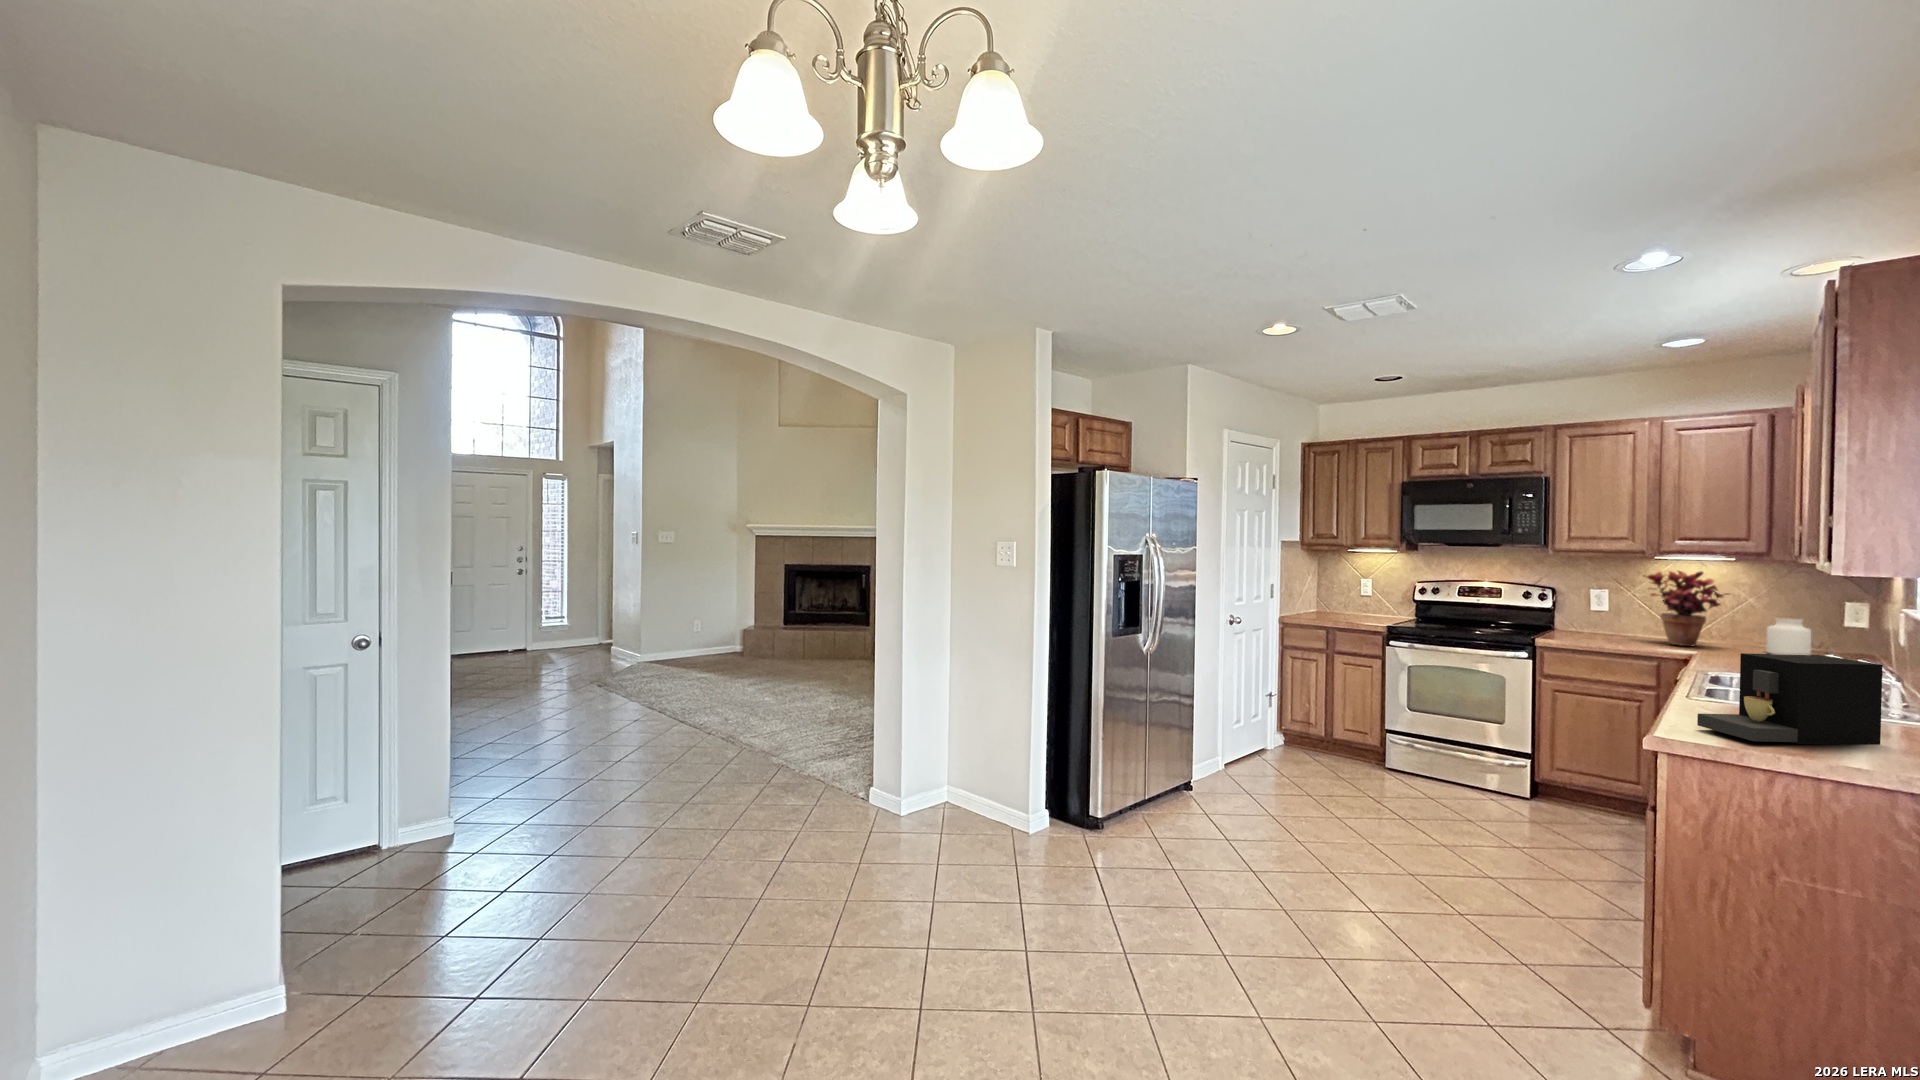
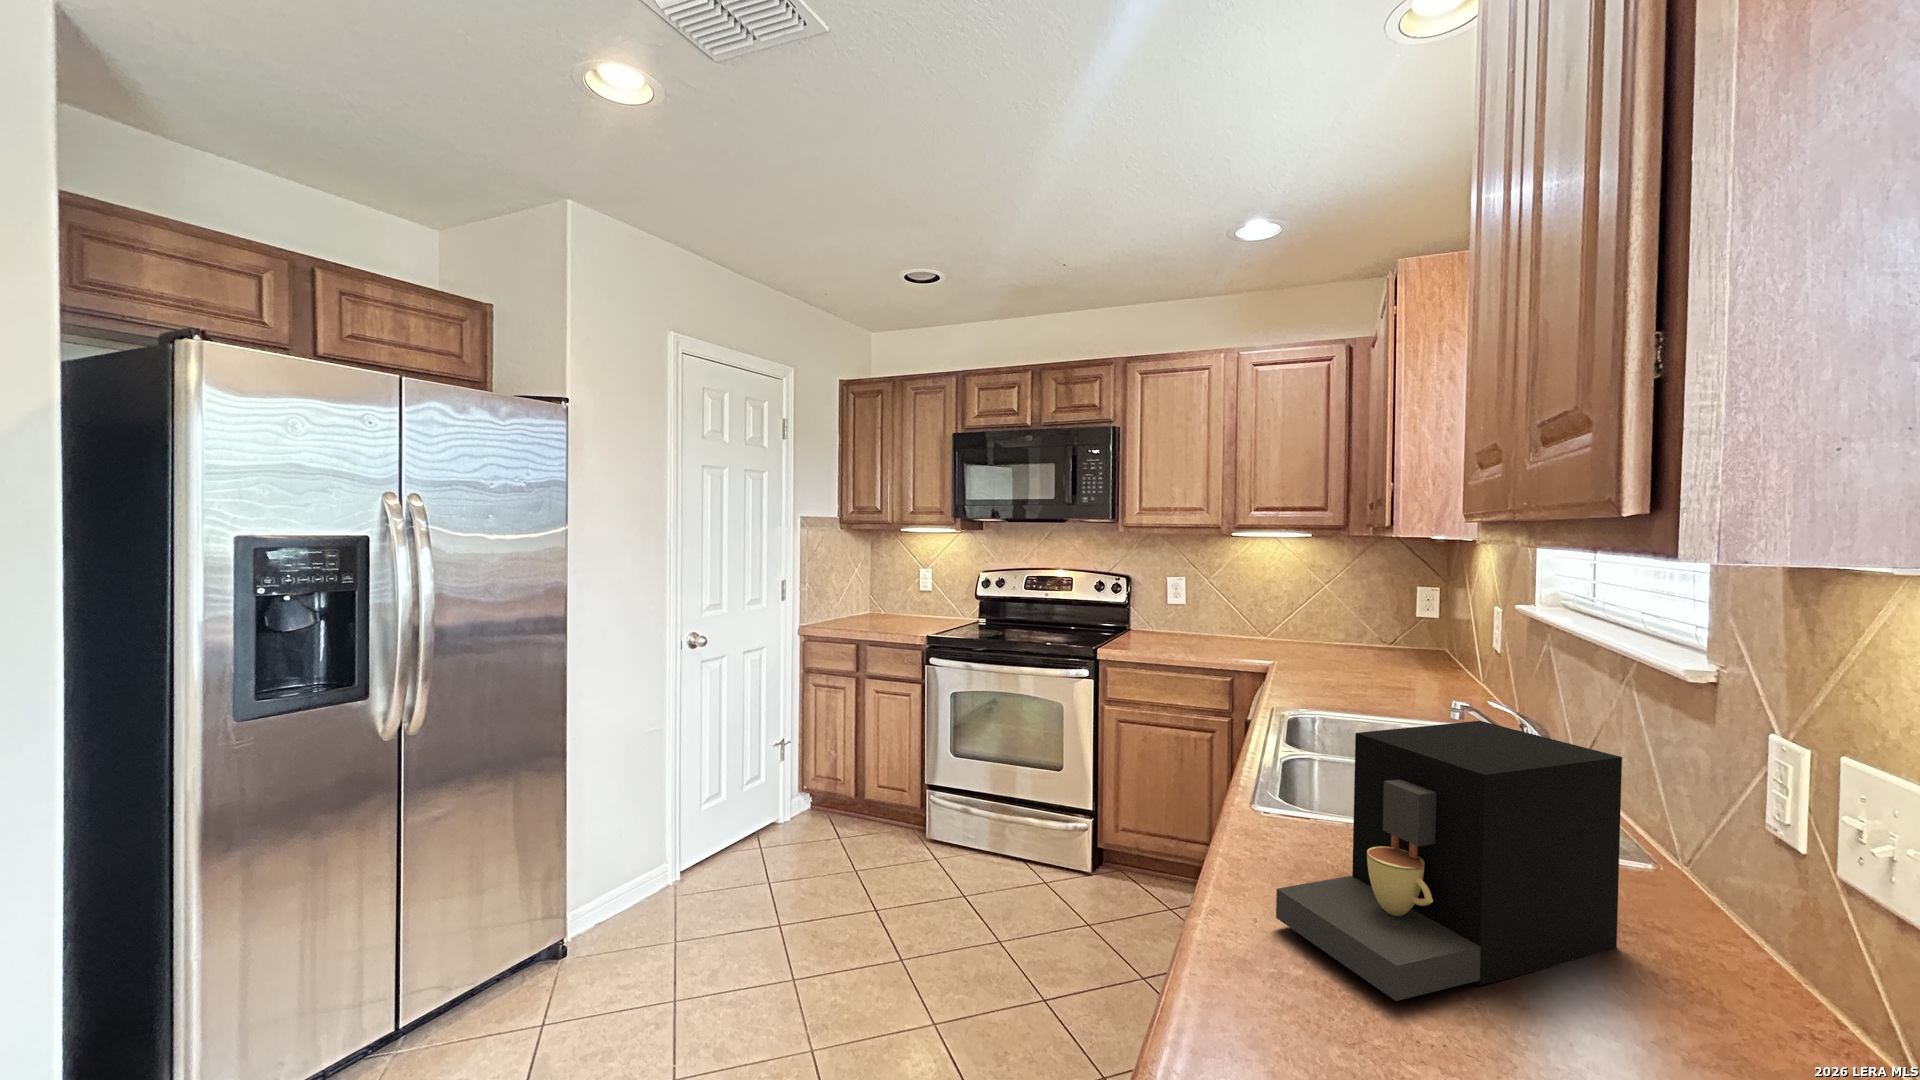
potted plant: present [1644,571,1728,646] -> none [1217,550,1309,650]
jar: present [1766,617,1811,654] -> none [1343,609,1388,660]

